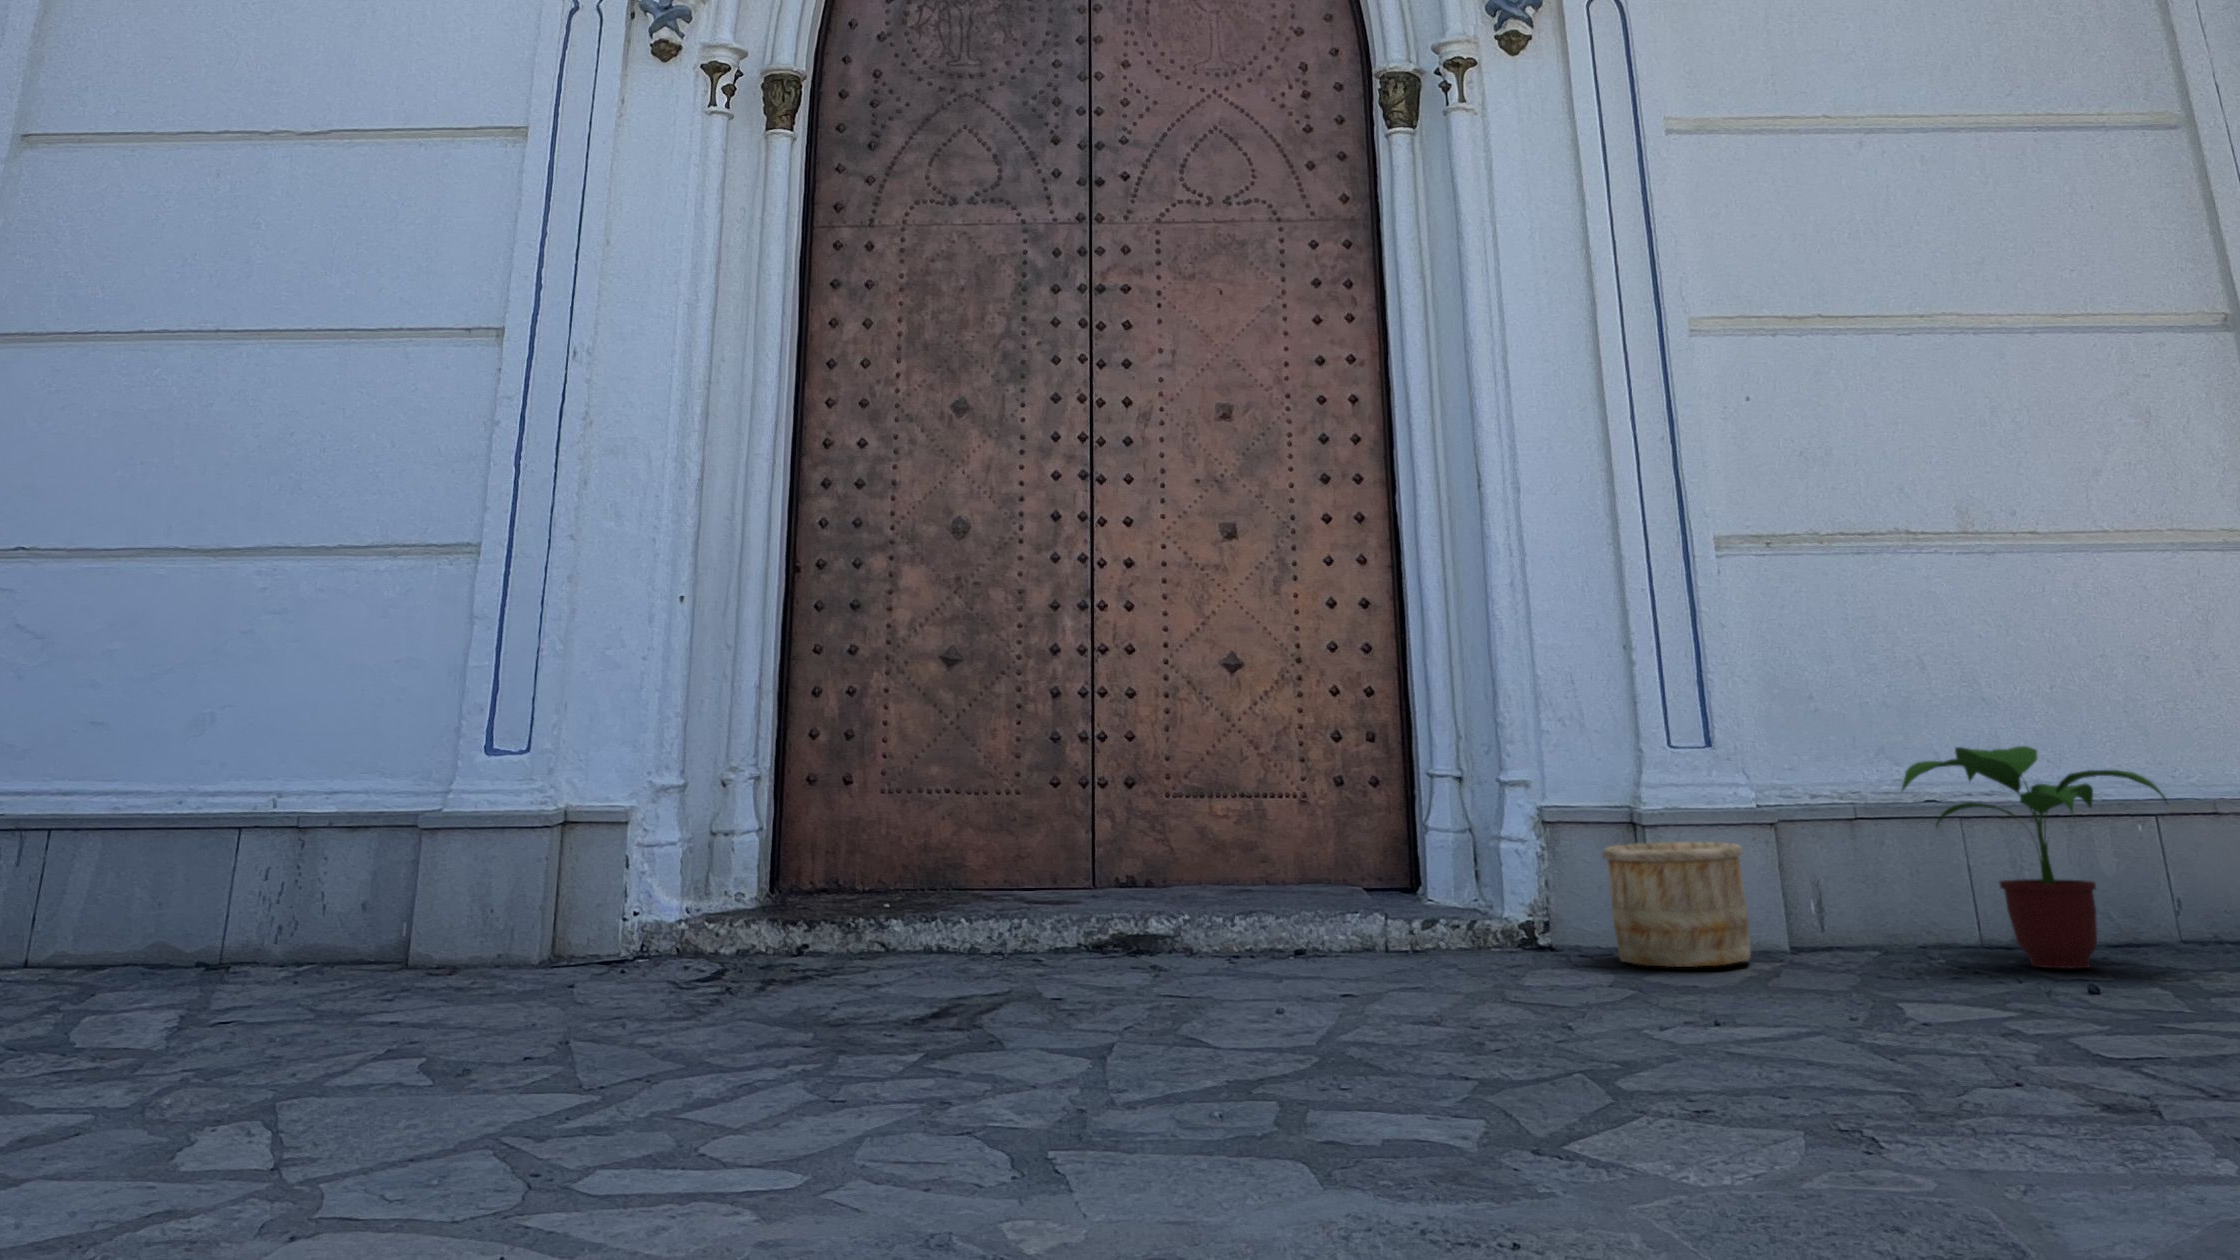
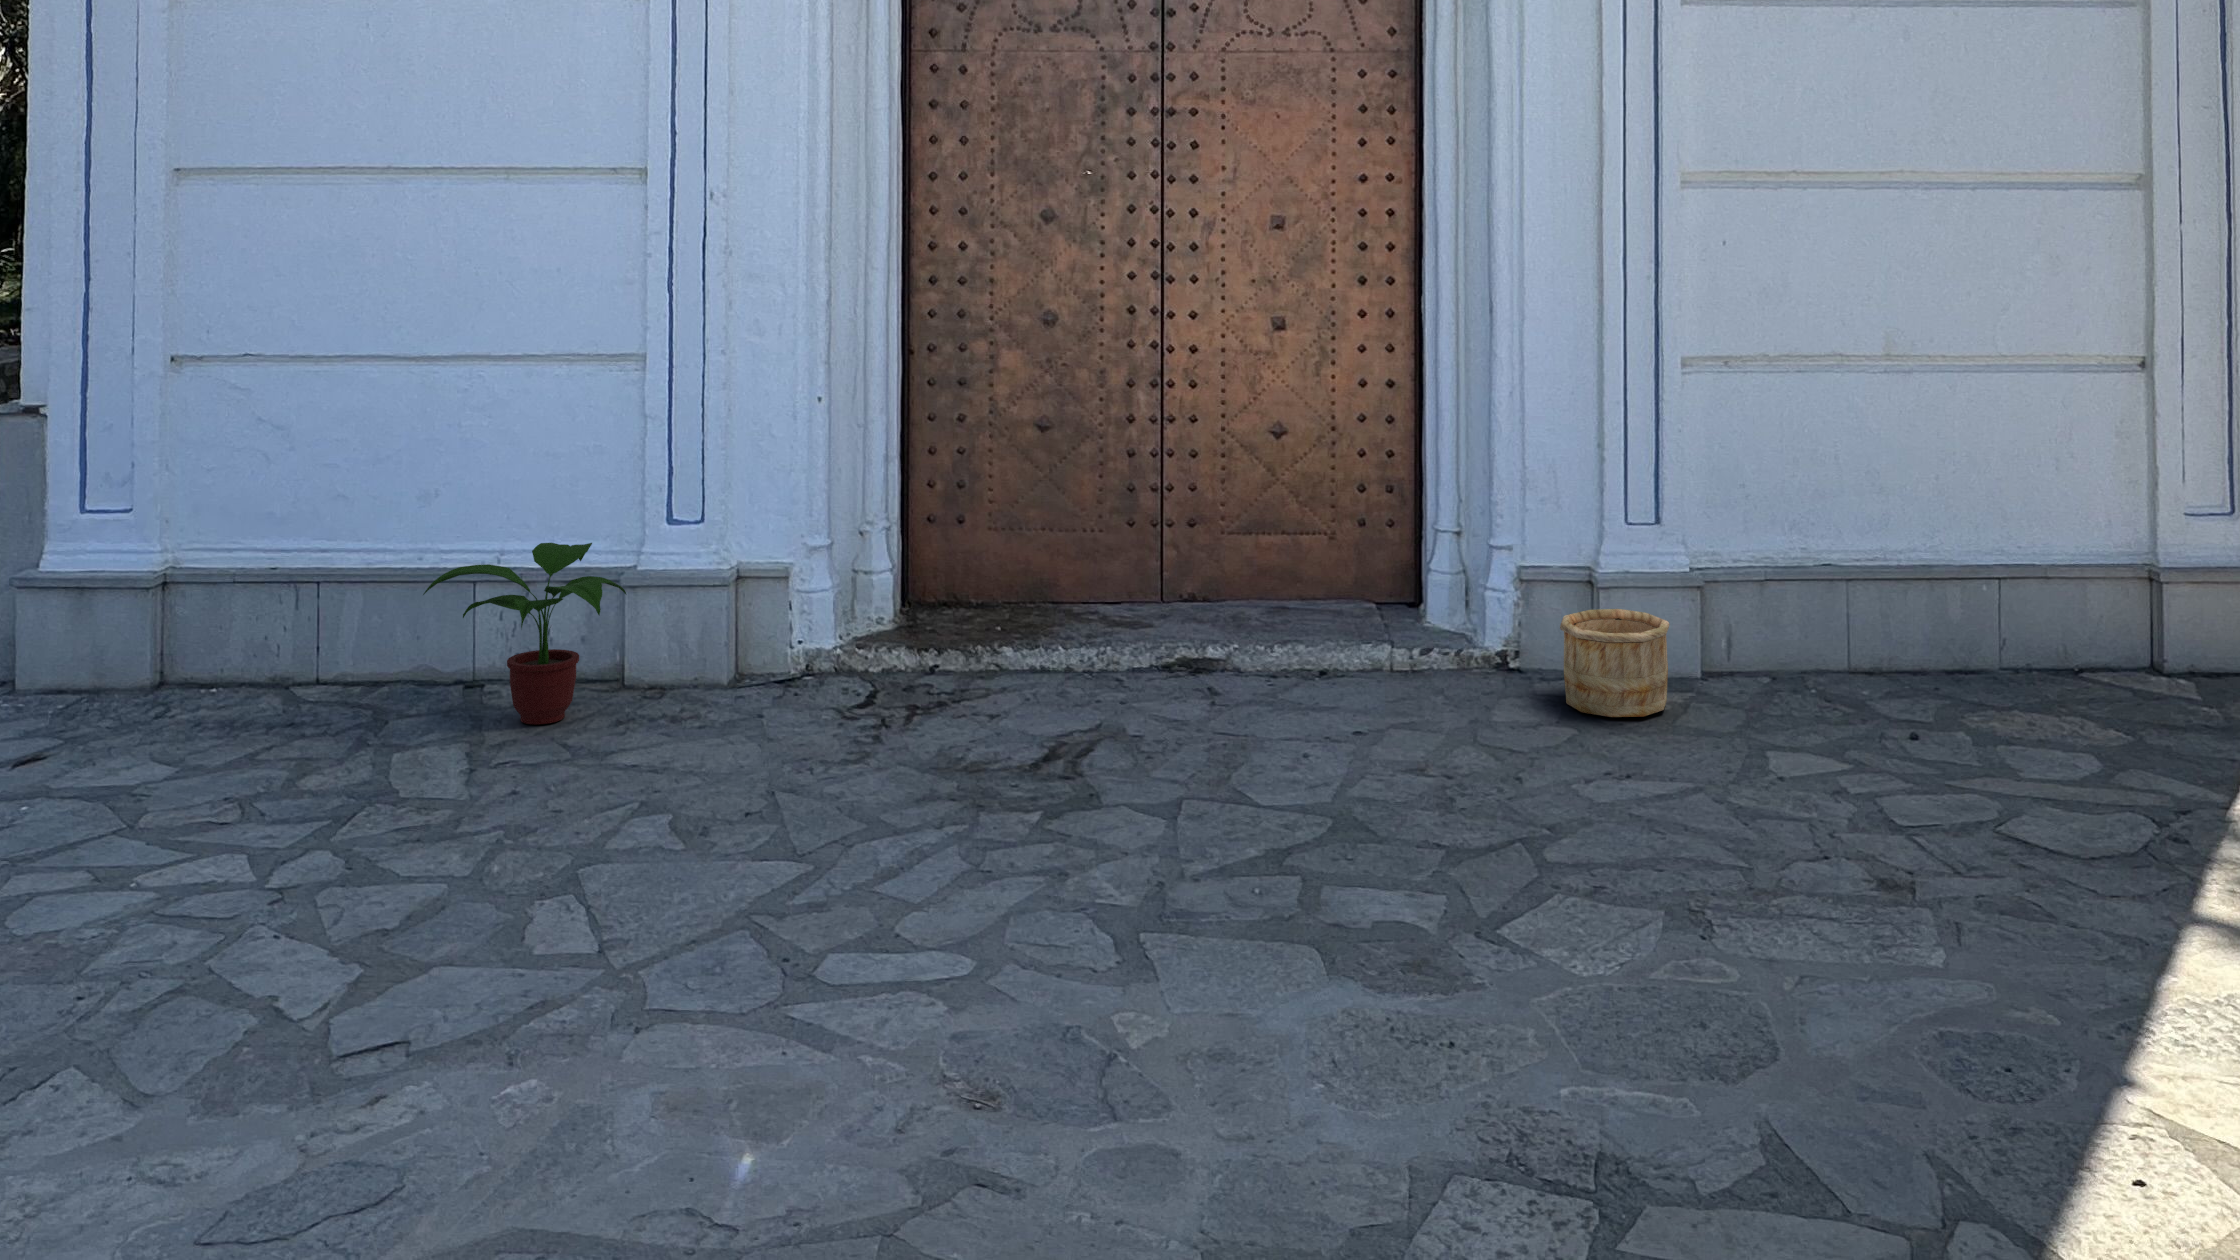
potted plant: present [1902,746,2167,968] -> present [423,543,626,724]

